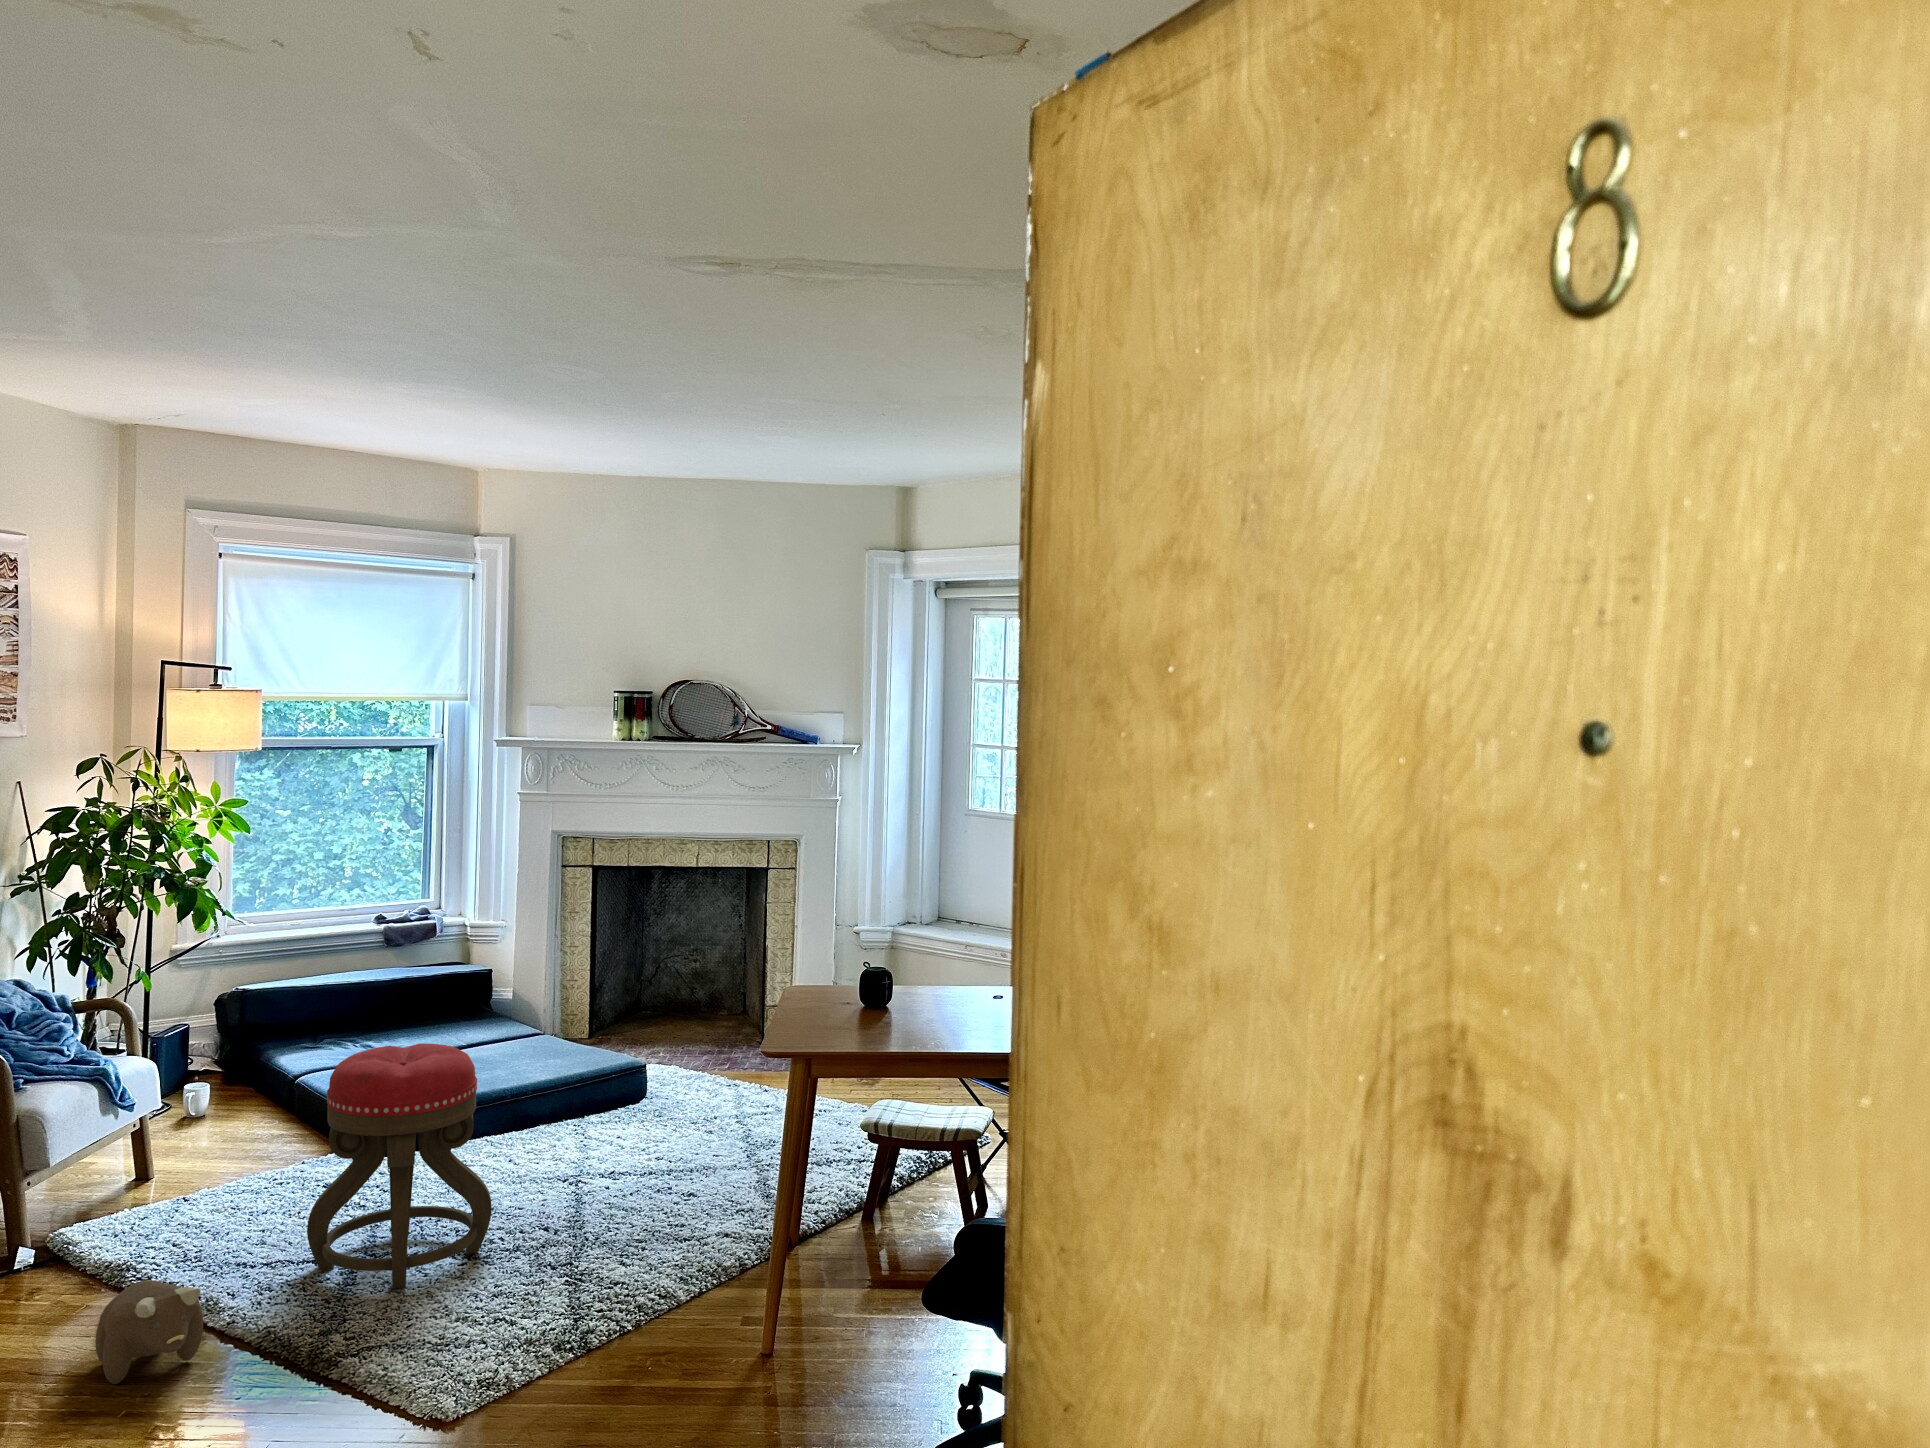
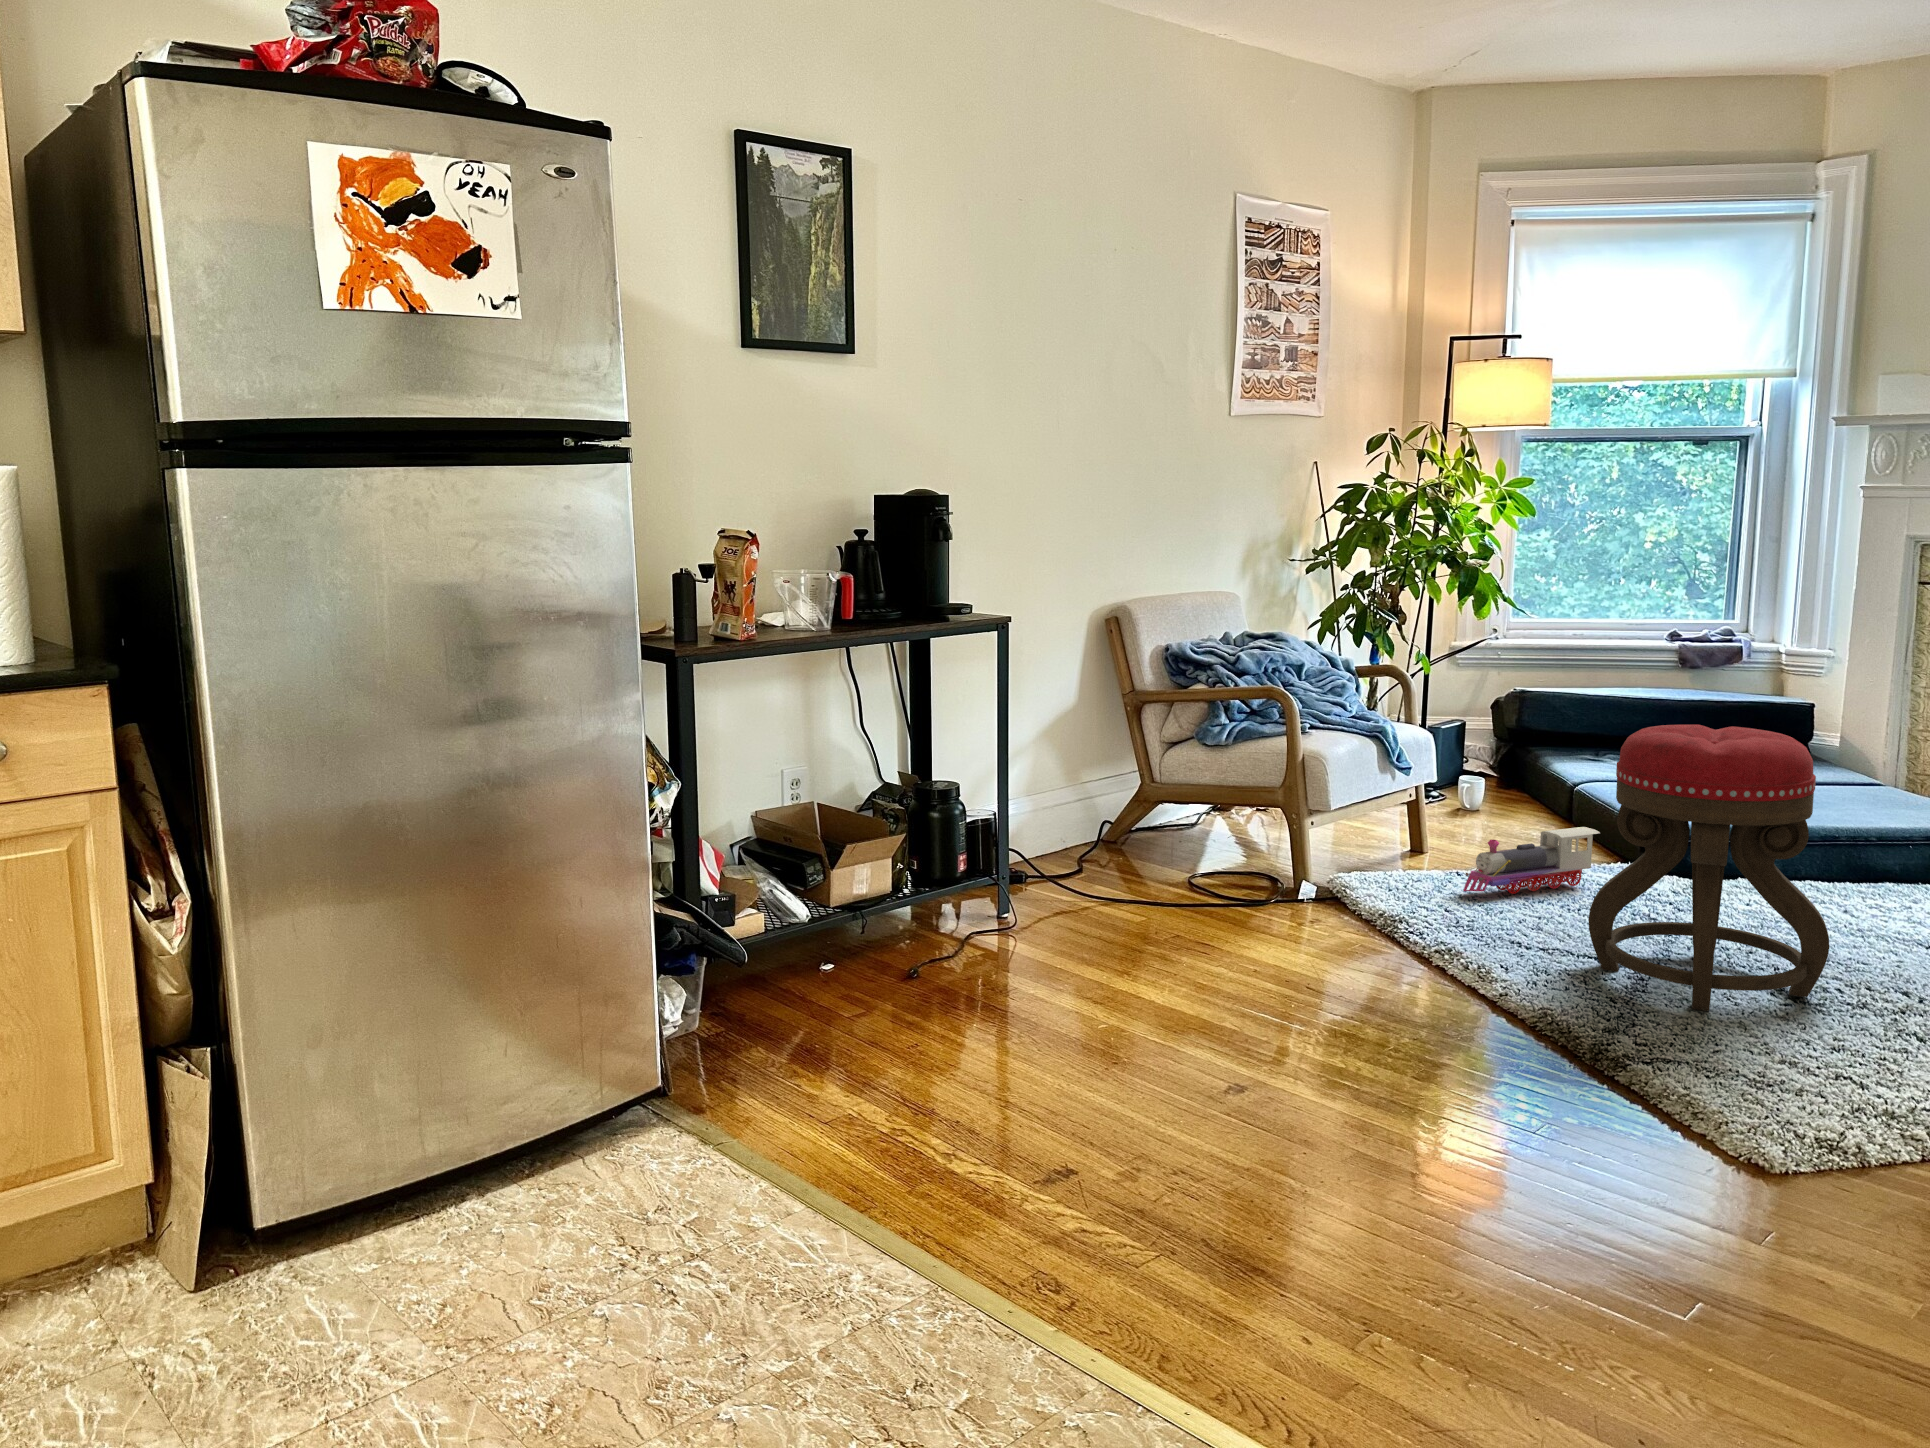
toy train: none [190,1131,317,1220] -> present [1463,827,1600,894]
plush toy: present [95,1280,203,1384] -> none [1365,919,1472,1017]

